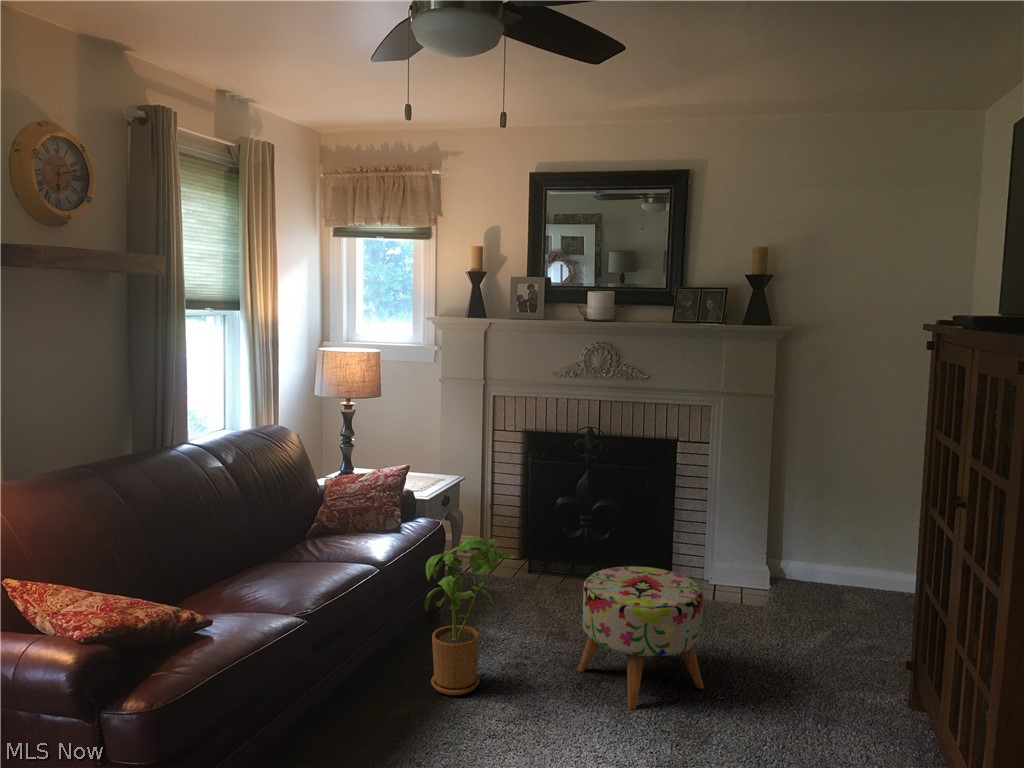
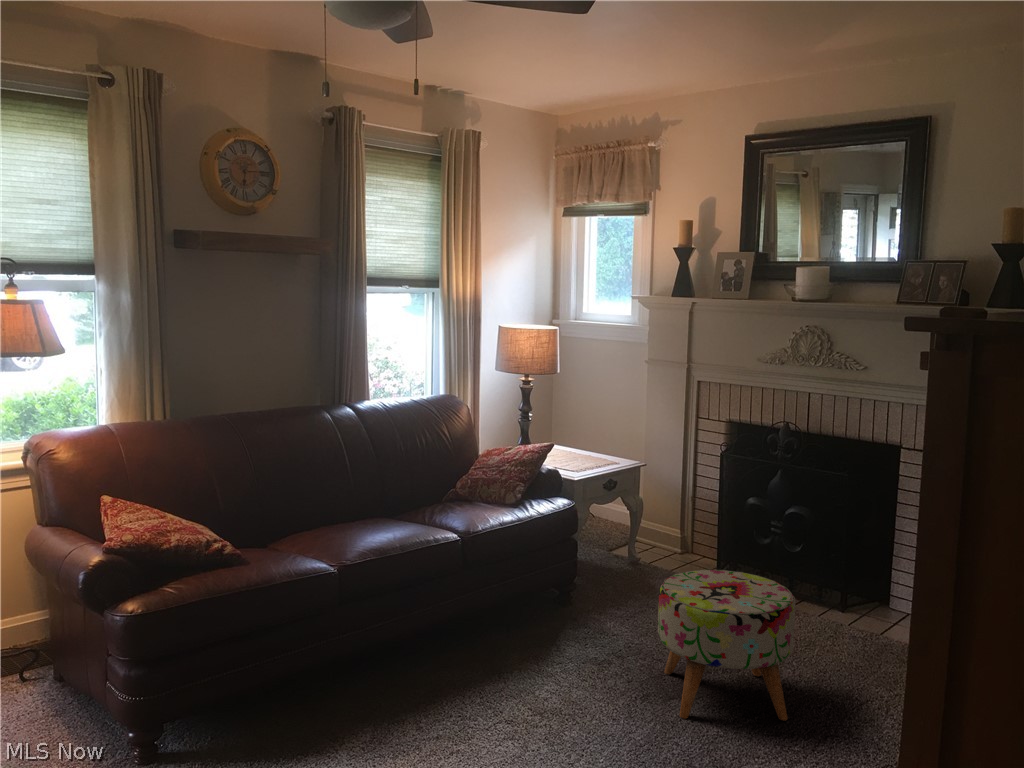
house plant: present [425,536,515,695] -> none [495,509,586,665]

